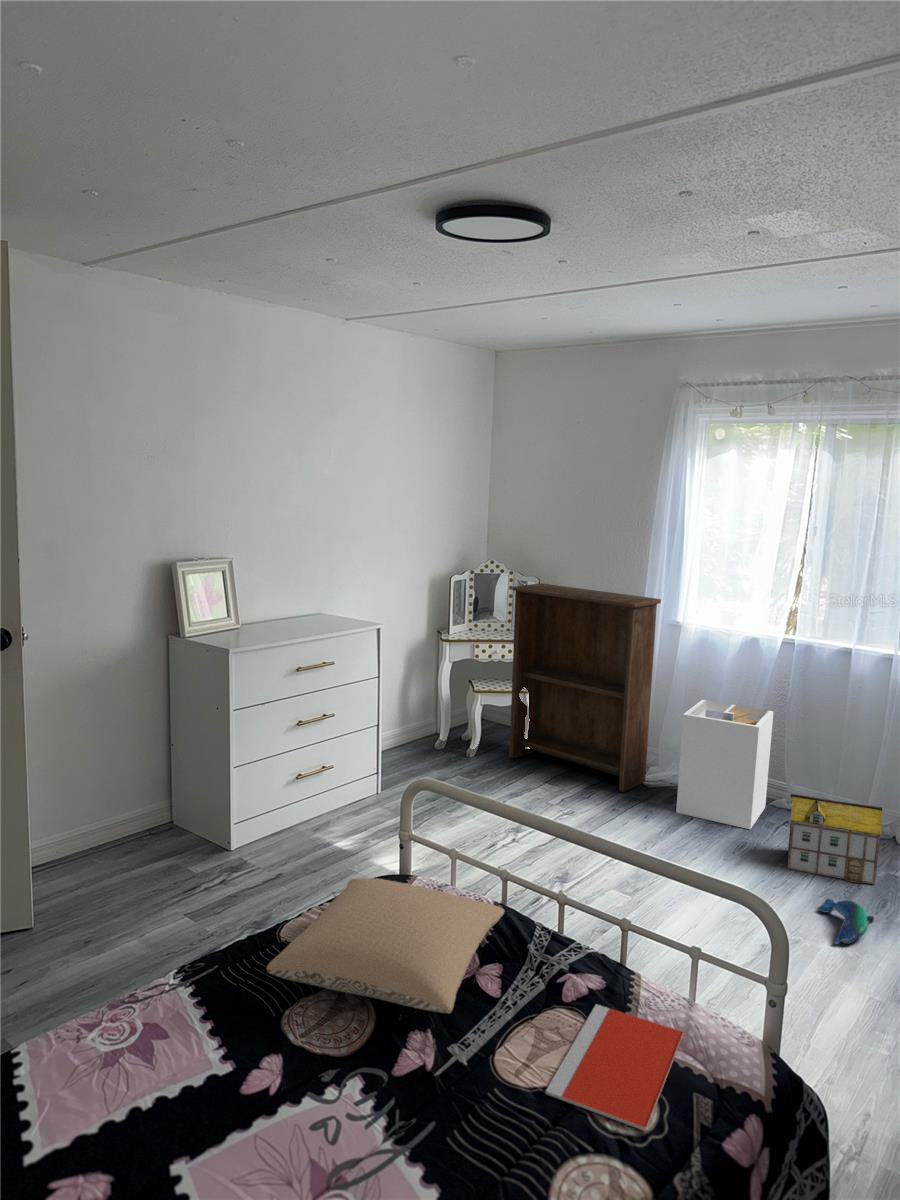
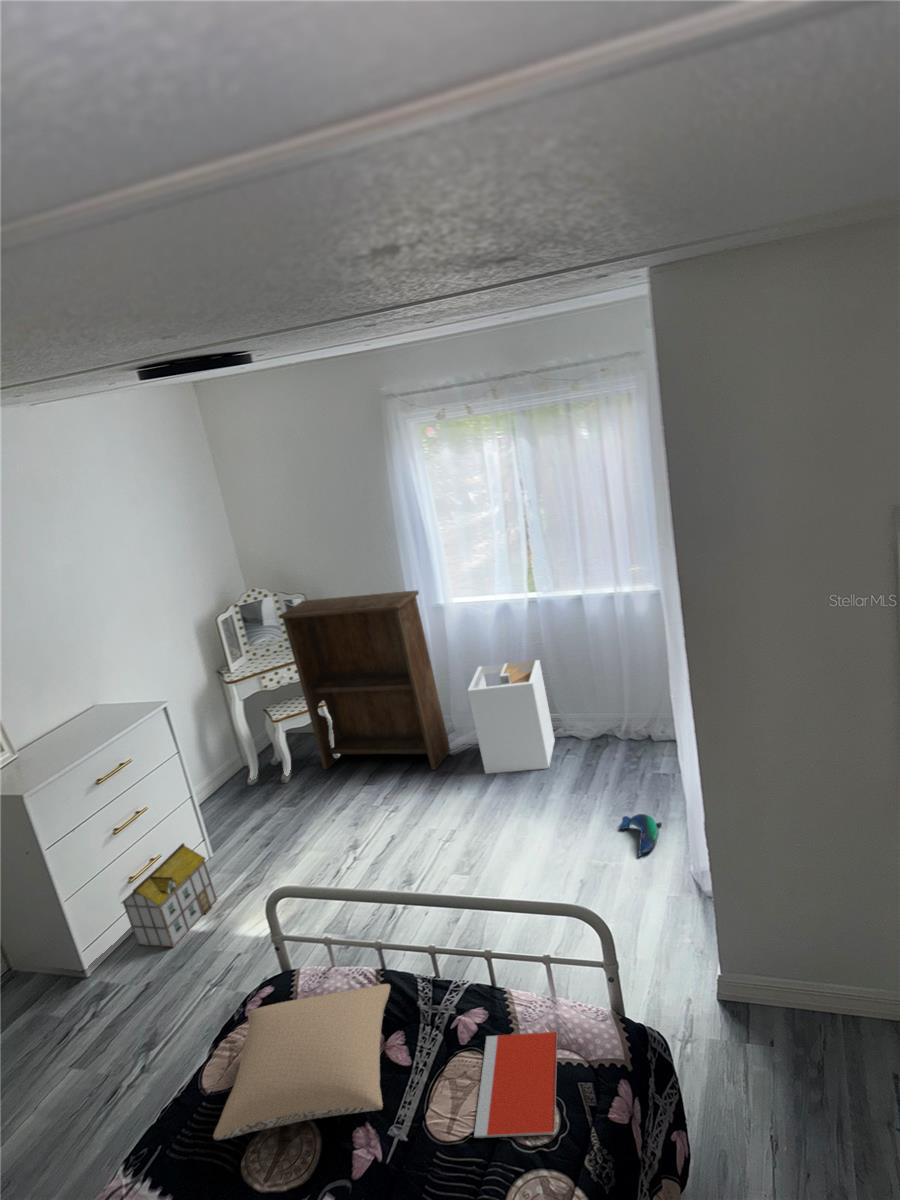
toy house: present [788,794,882,885] -> present [121,843,217,947]

